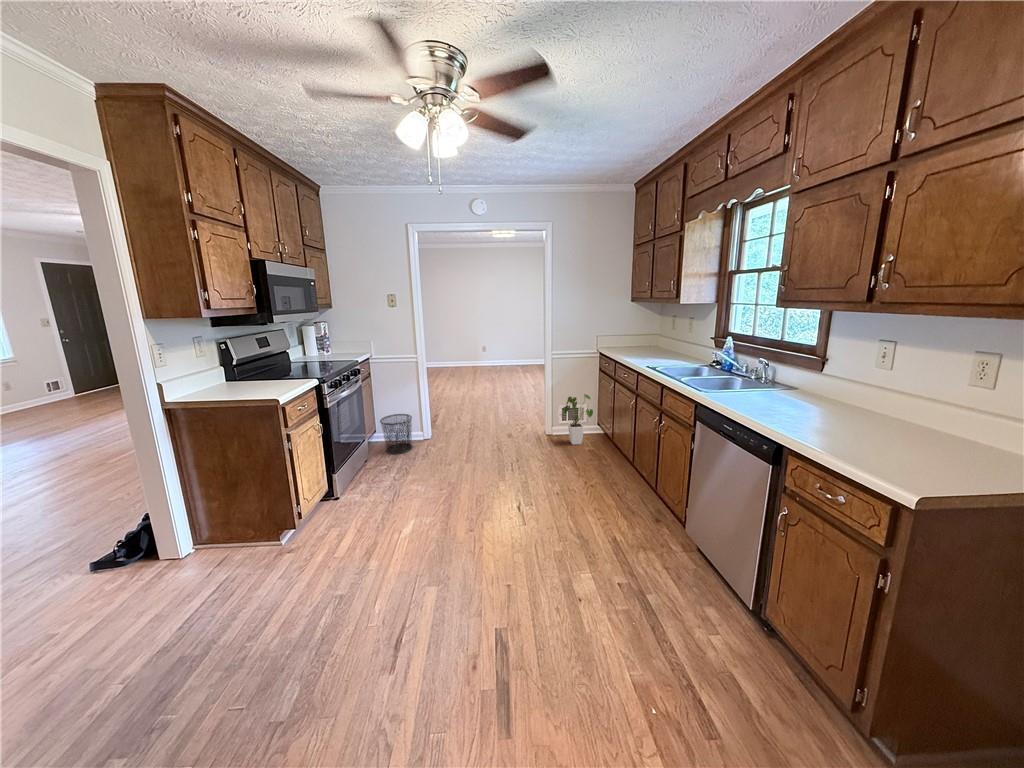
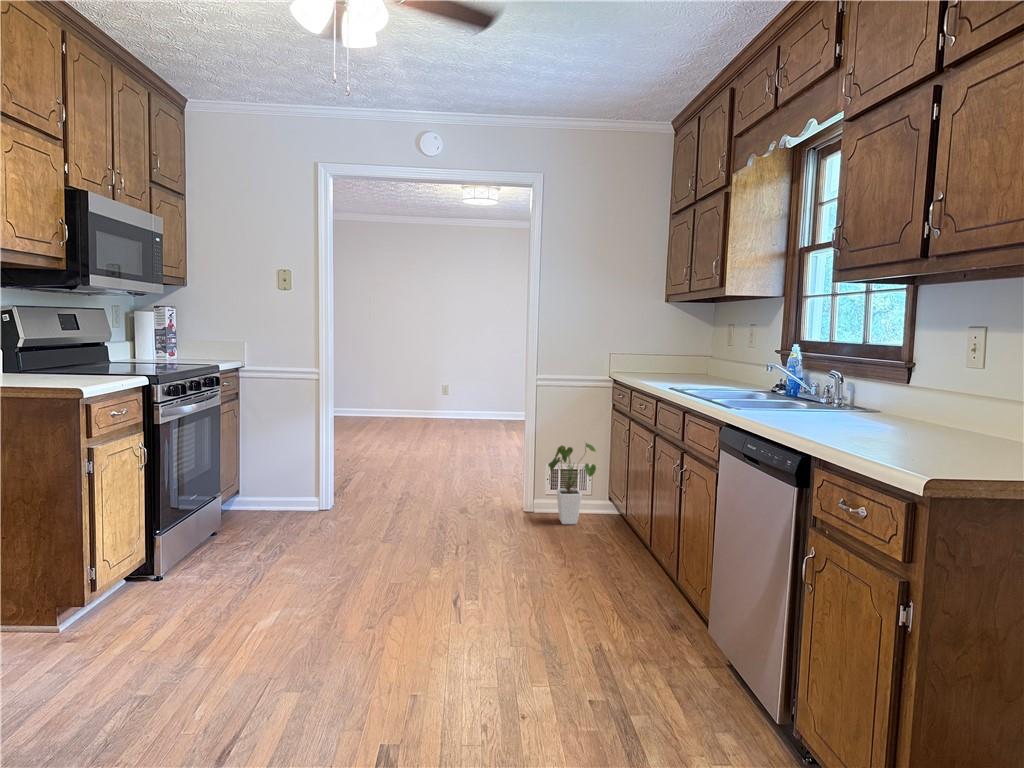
waste bin: present [380,414,412,454] -> none [246,460,300,525]

